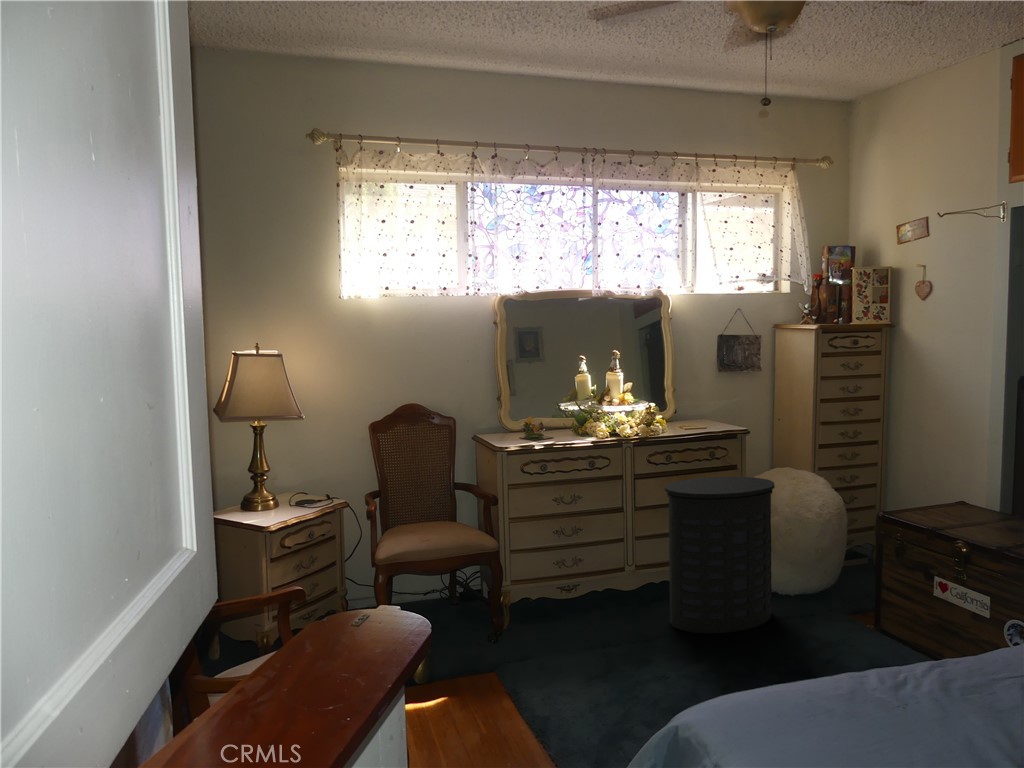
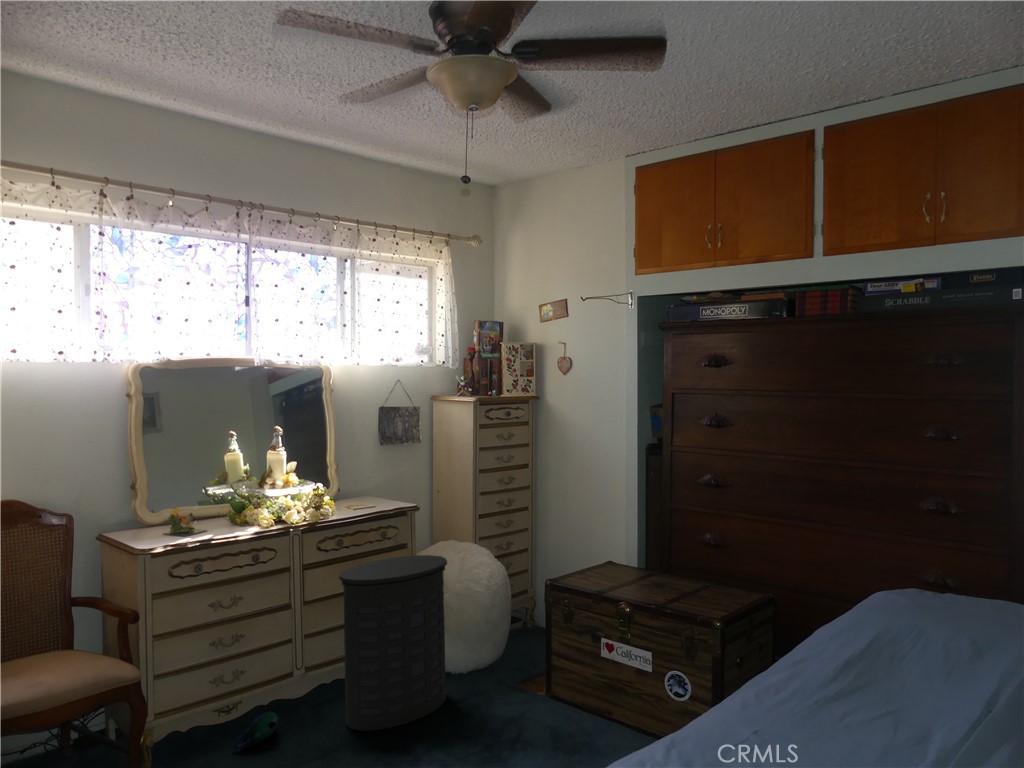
plush toy: none [570,598,610,625] -> present [231,711,278,750]

